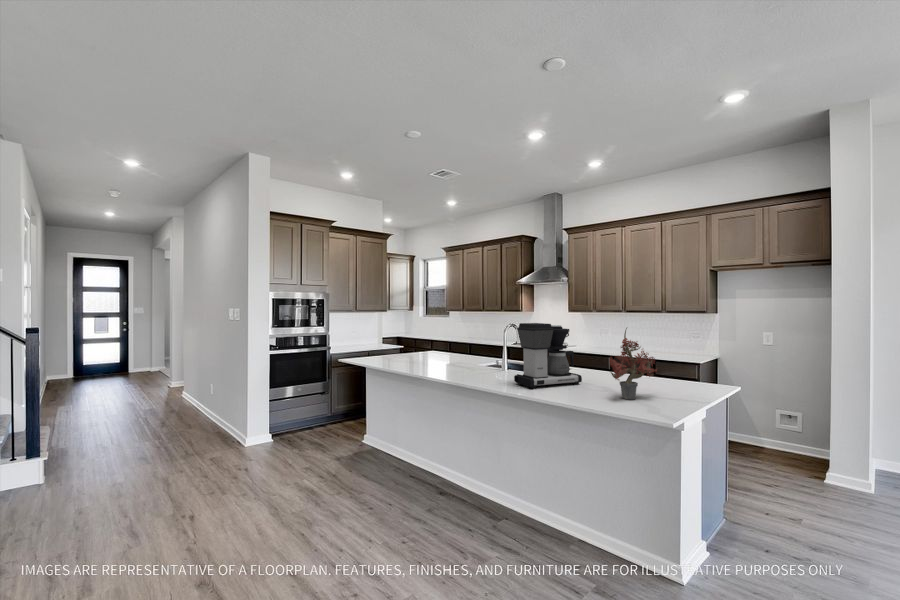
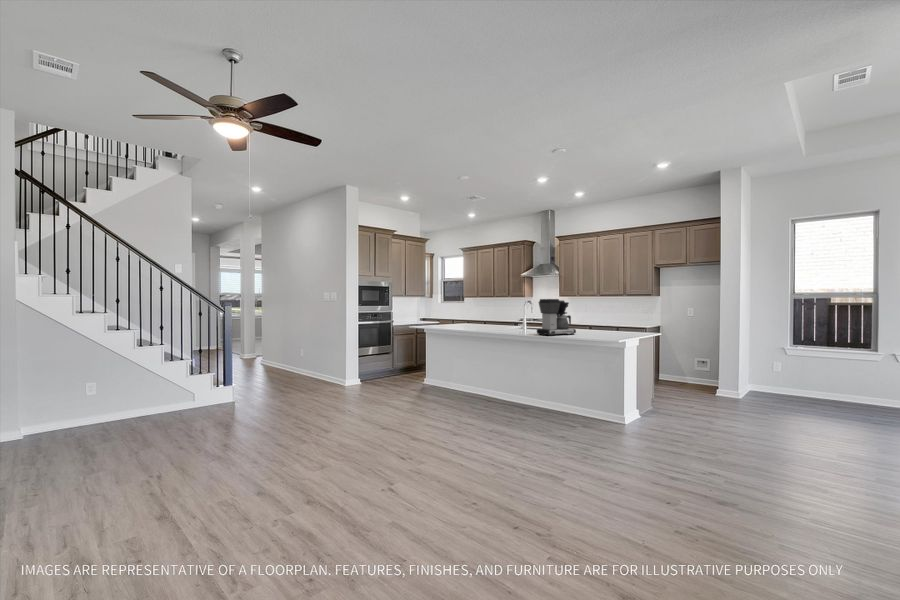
potted plant: present [610,328,657,399] -> none [592,300,619,339]

